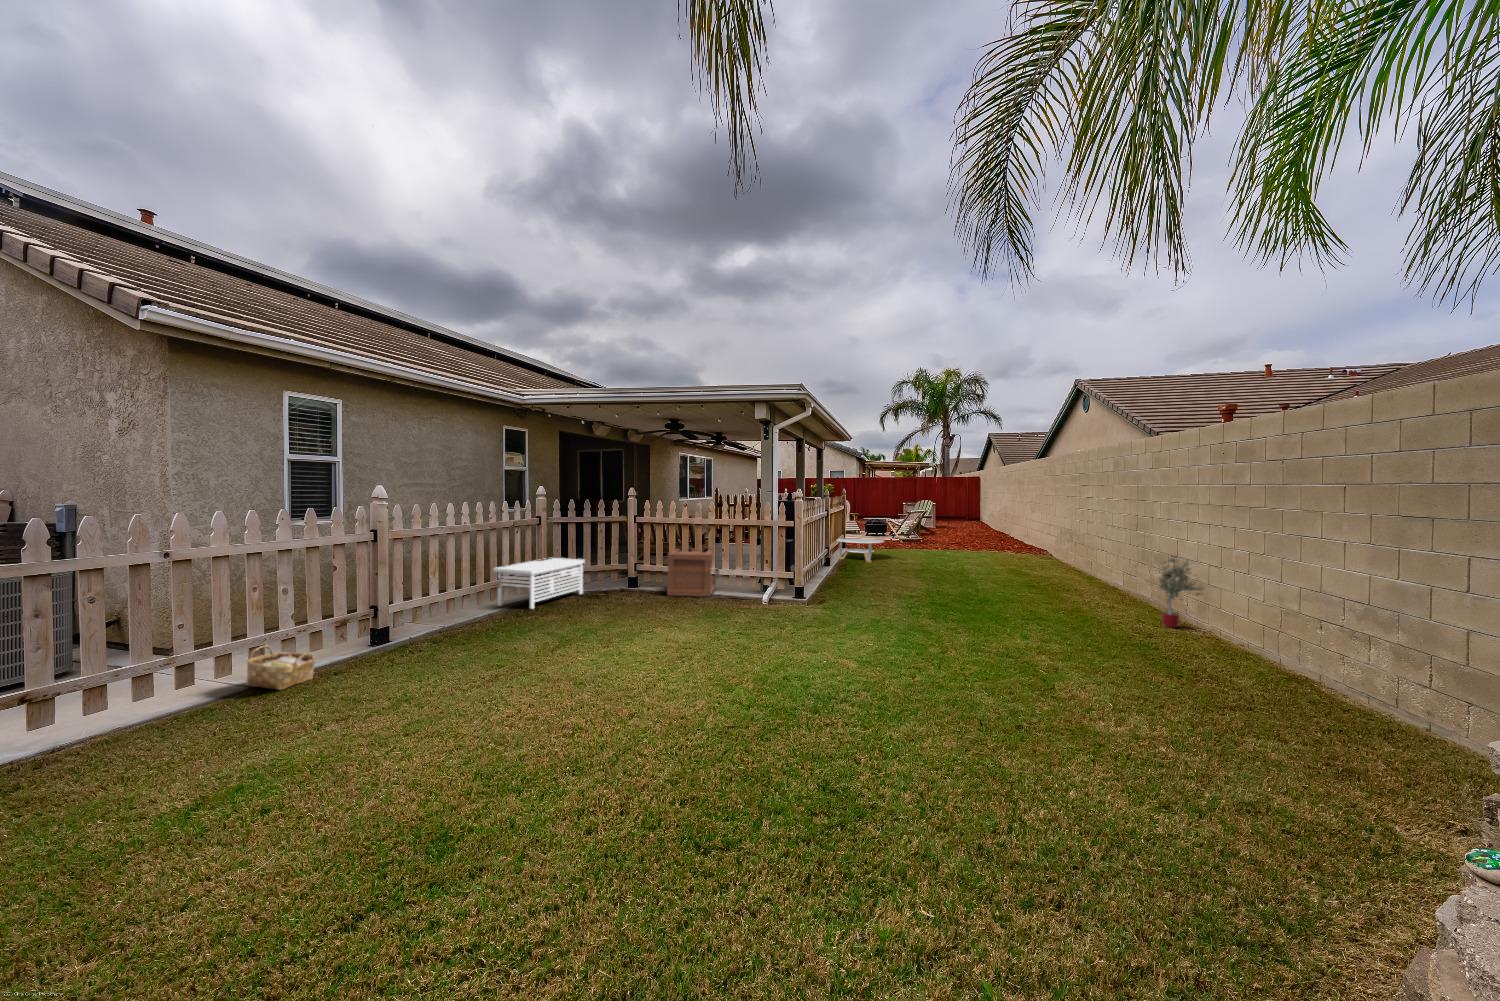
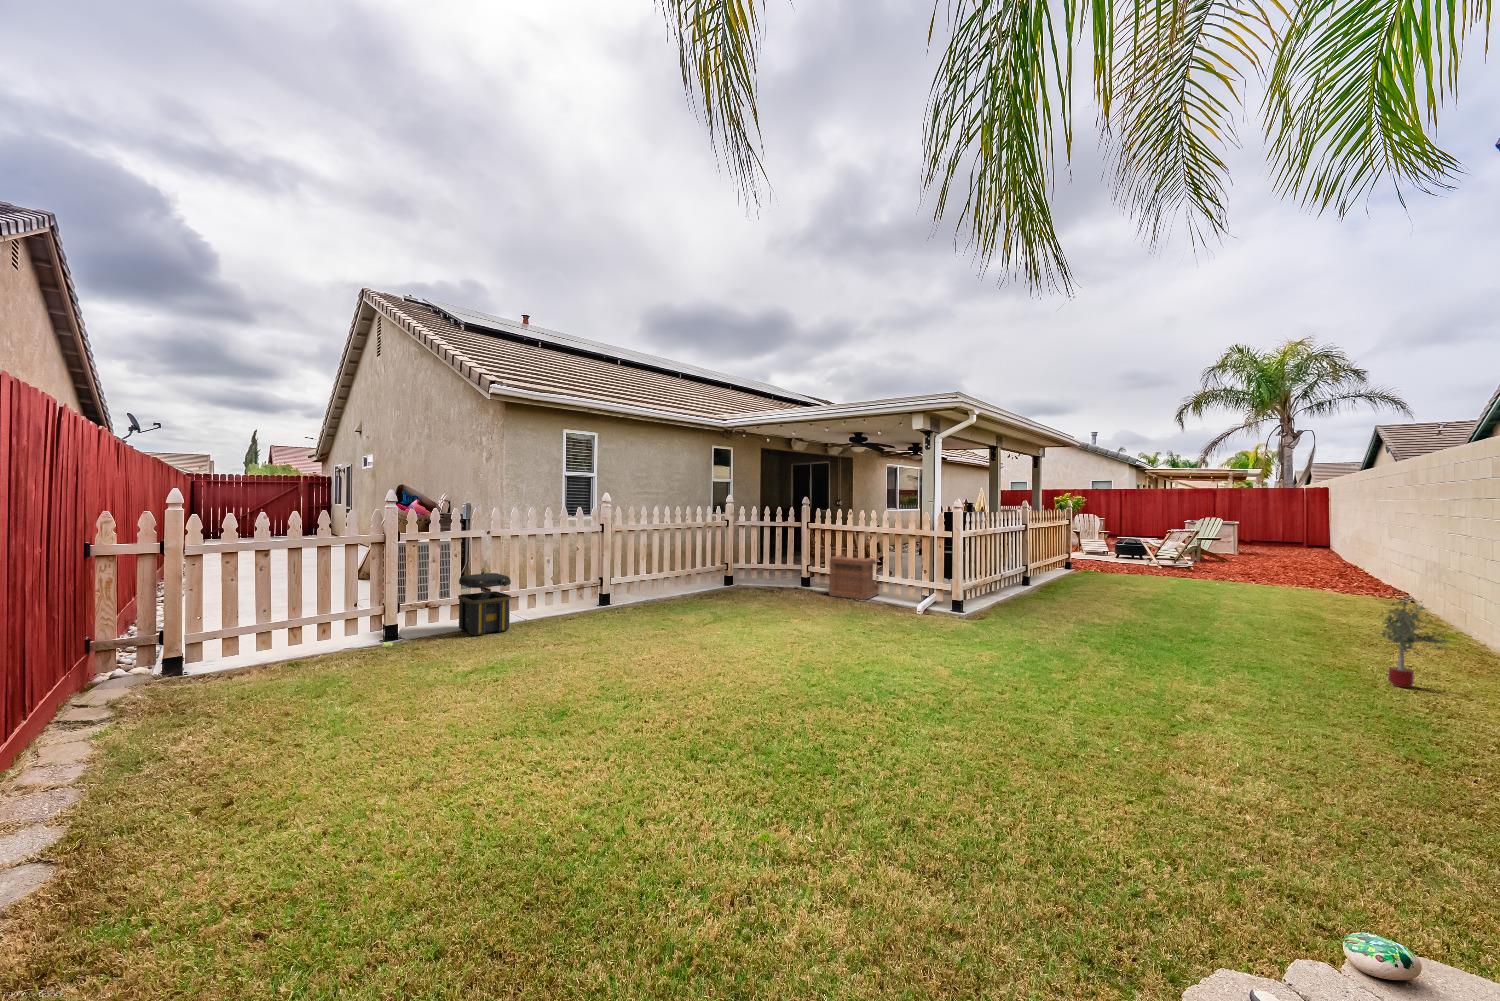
round table: present [837,538,884,562] -> none [1045,558,1105,586]
storage bench: present [493,558,585,609] -> none [690,555,764,595]
toolbox: none [96,622,223,740] -> present [458,573,511,636]
woven basket: present [246,646,315,690] -> none [525,595,561,623]

